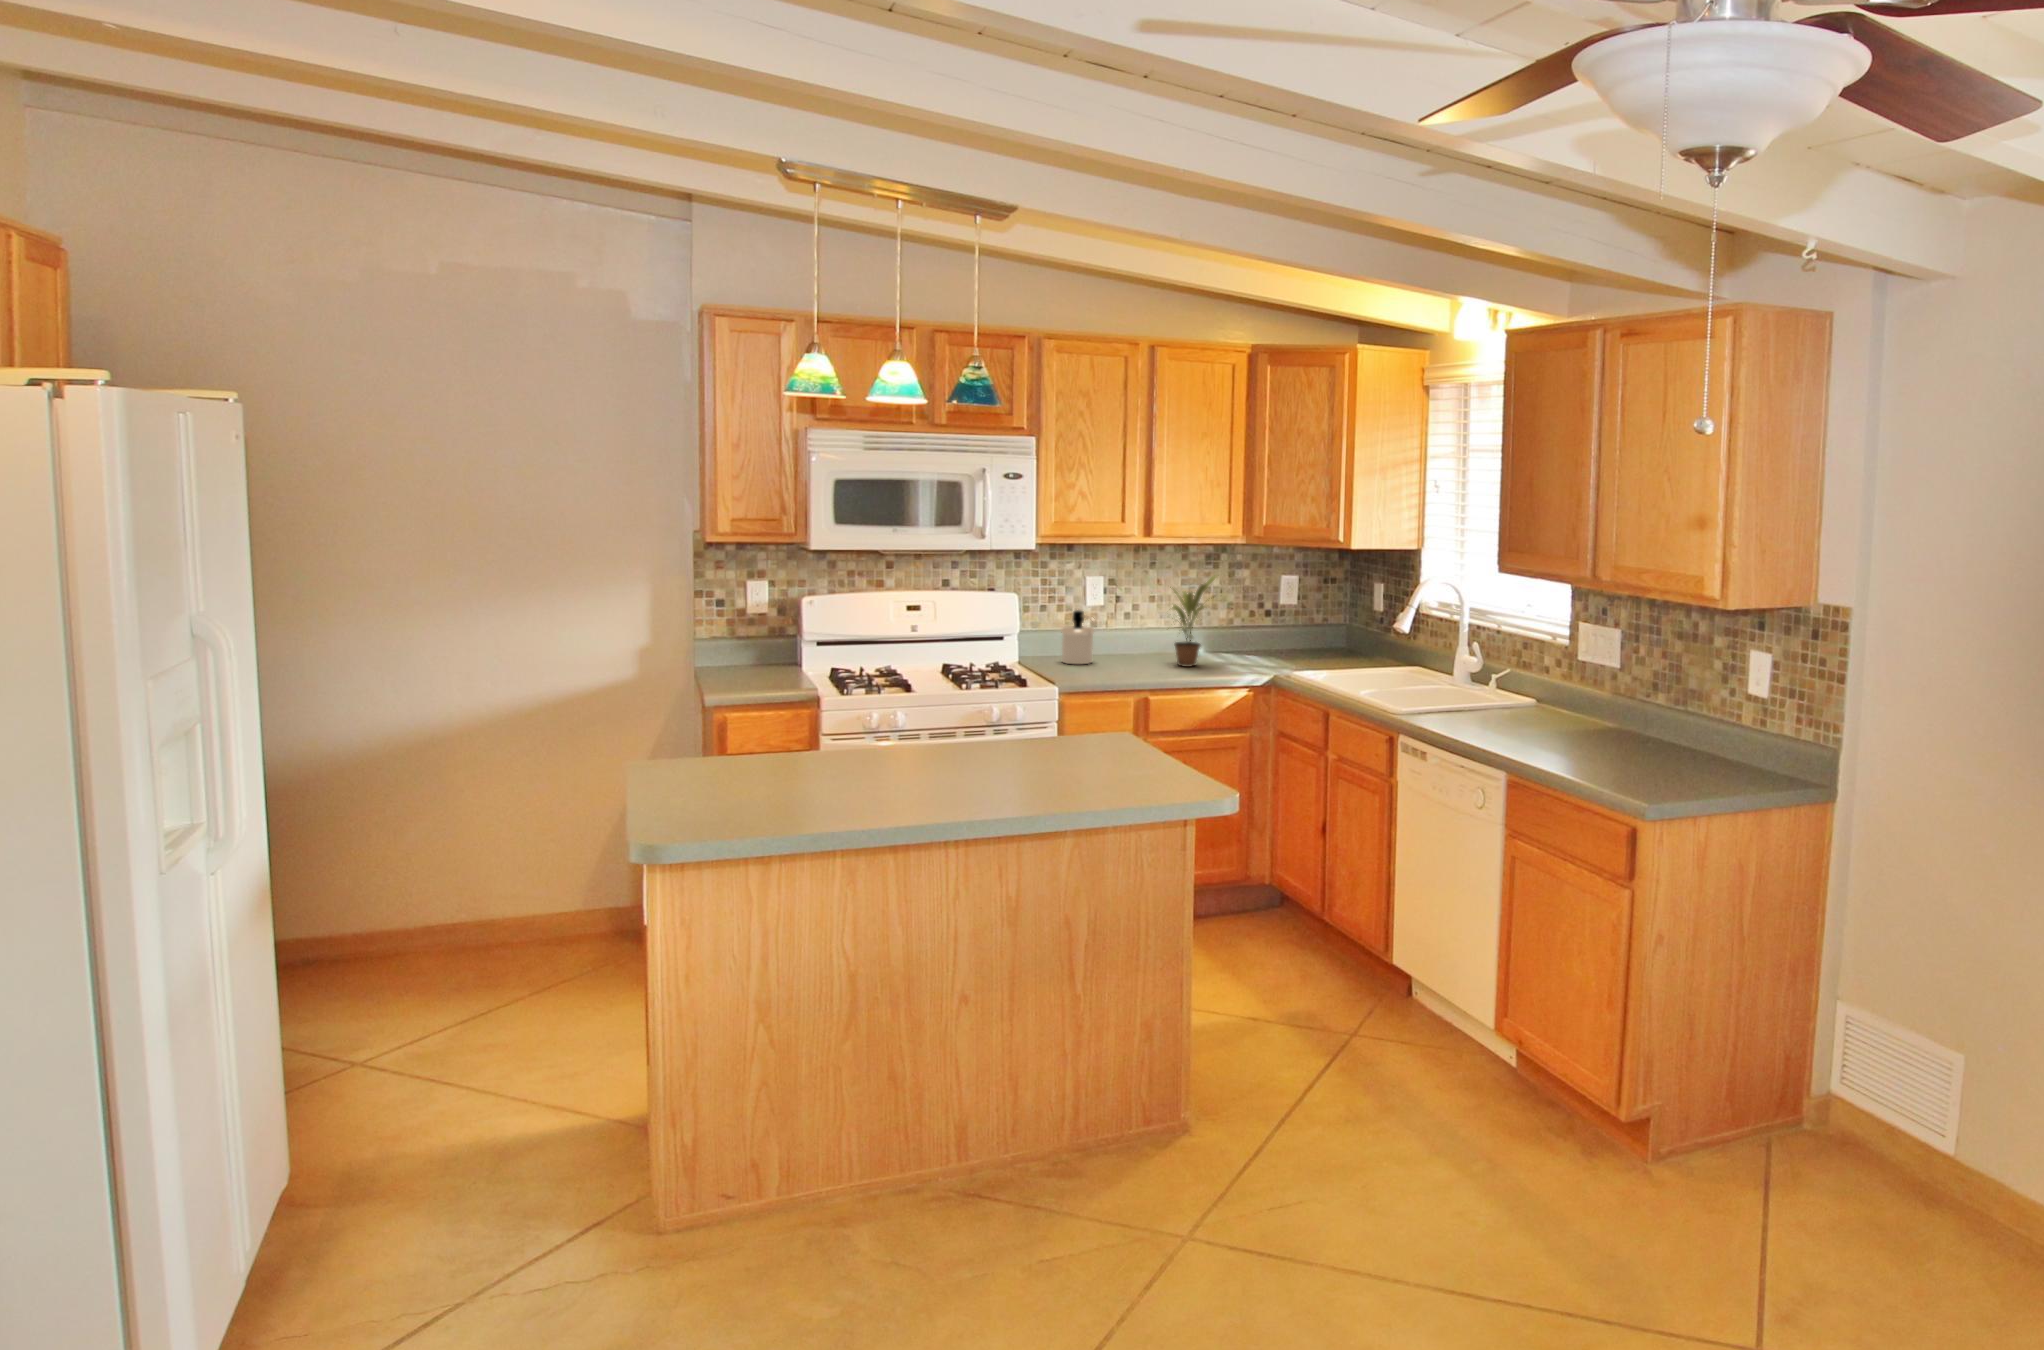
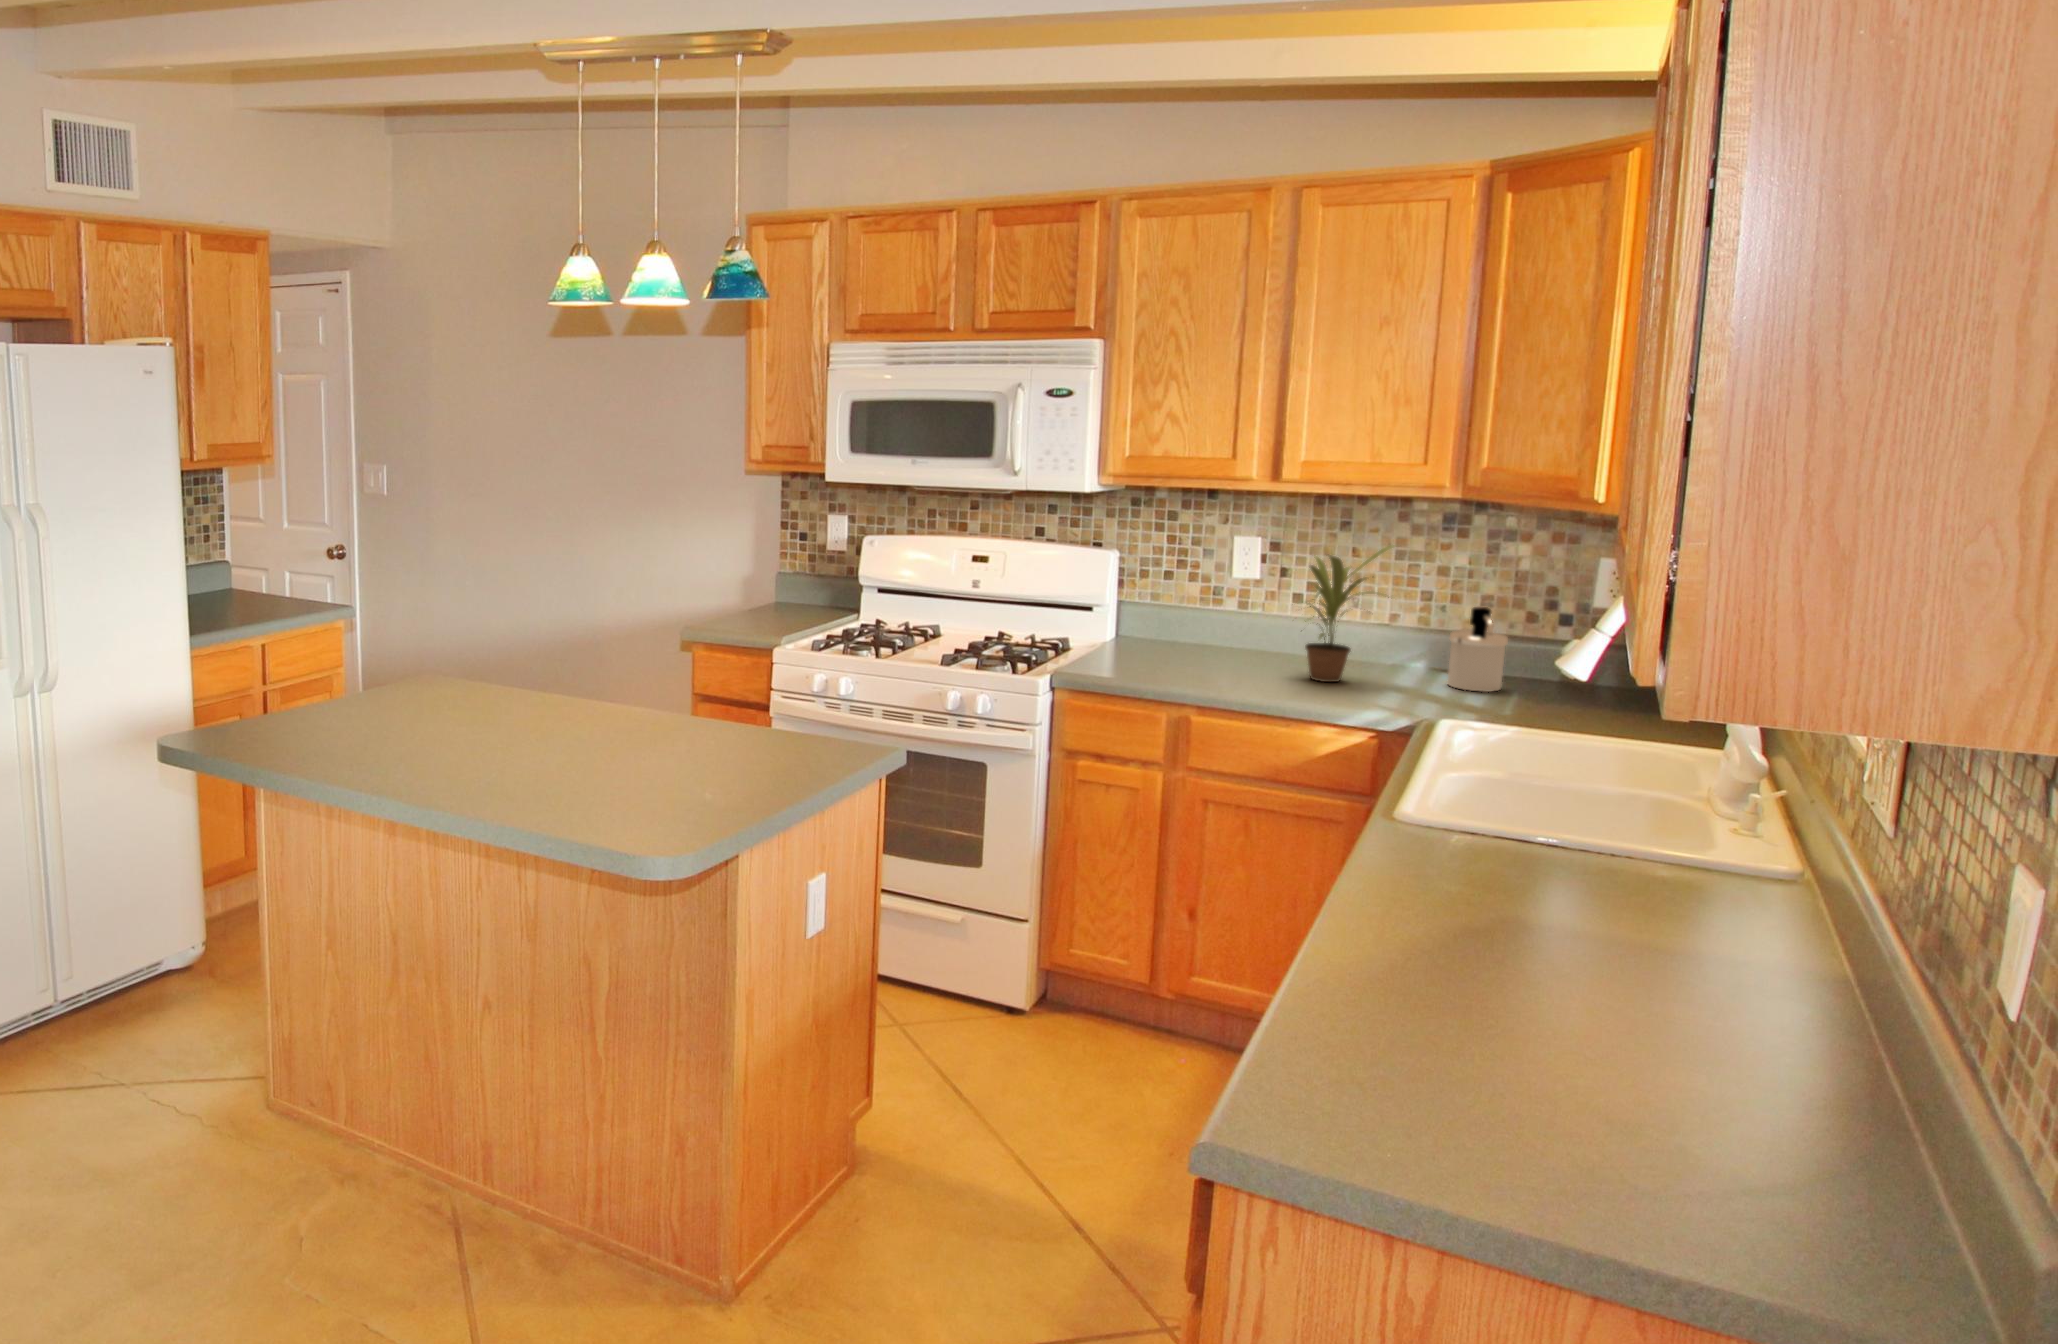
soap dispenser: present [1062,610,1096,664] -> present [1448,607,1508,692]

